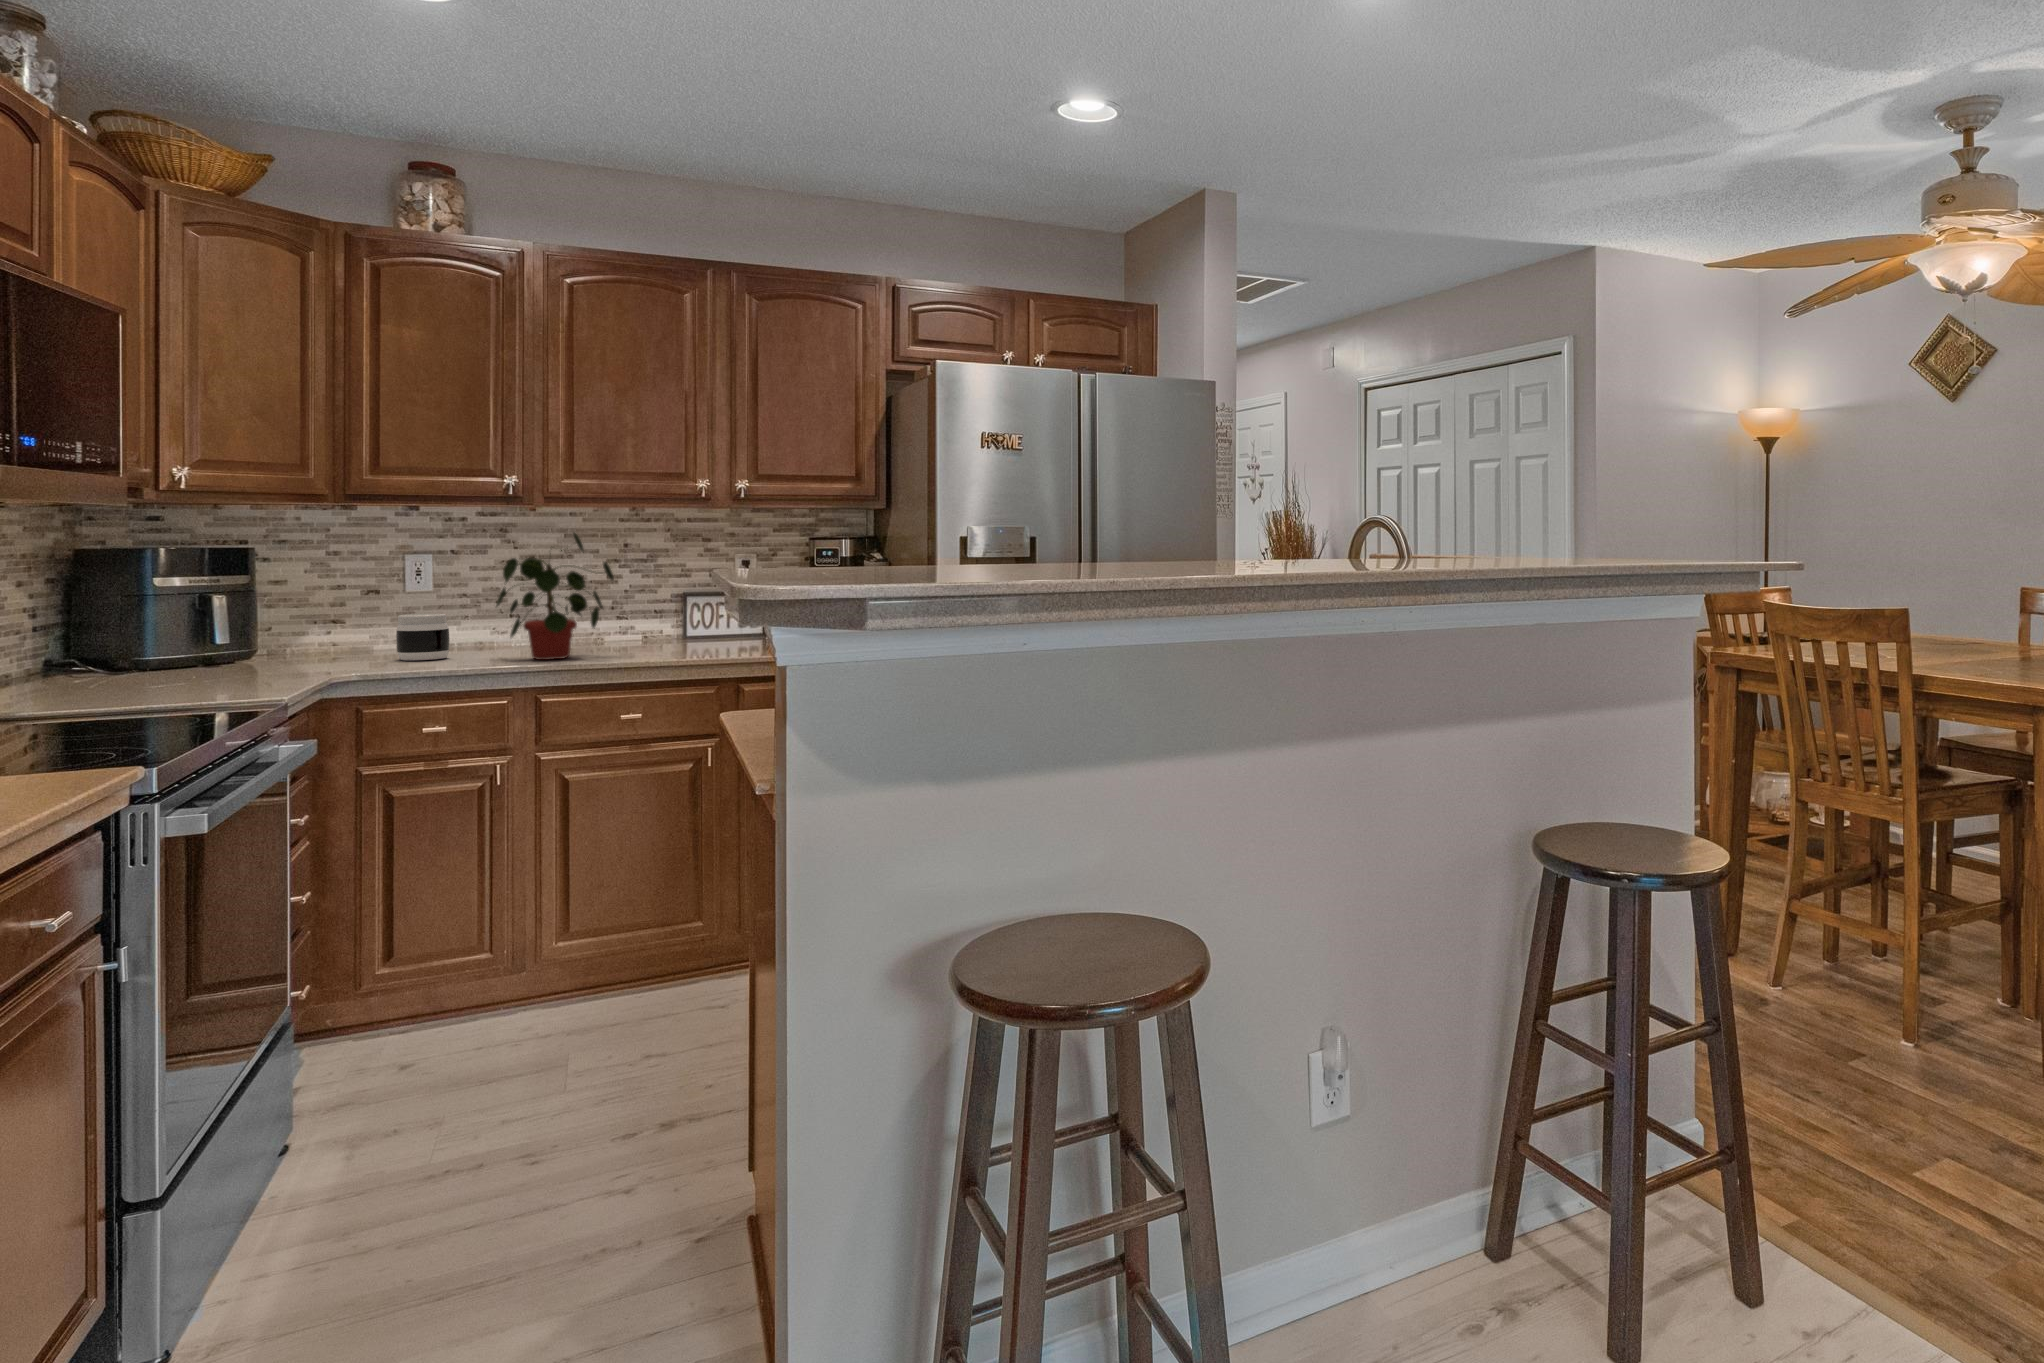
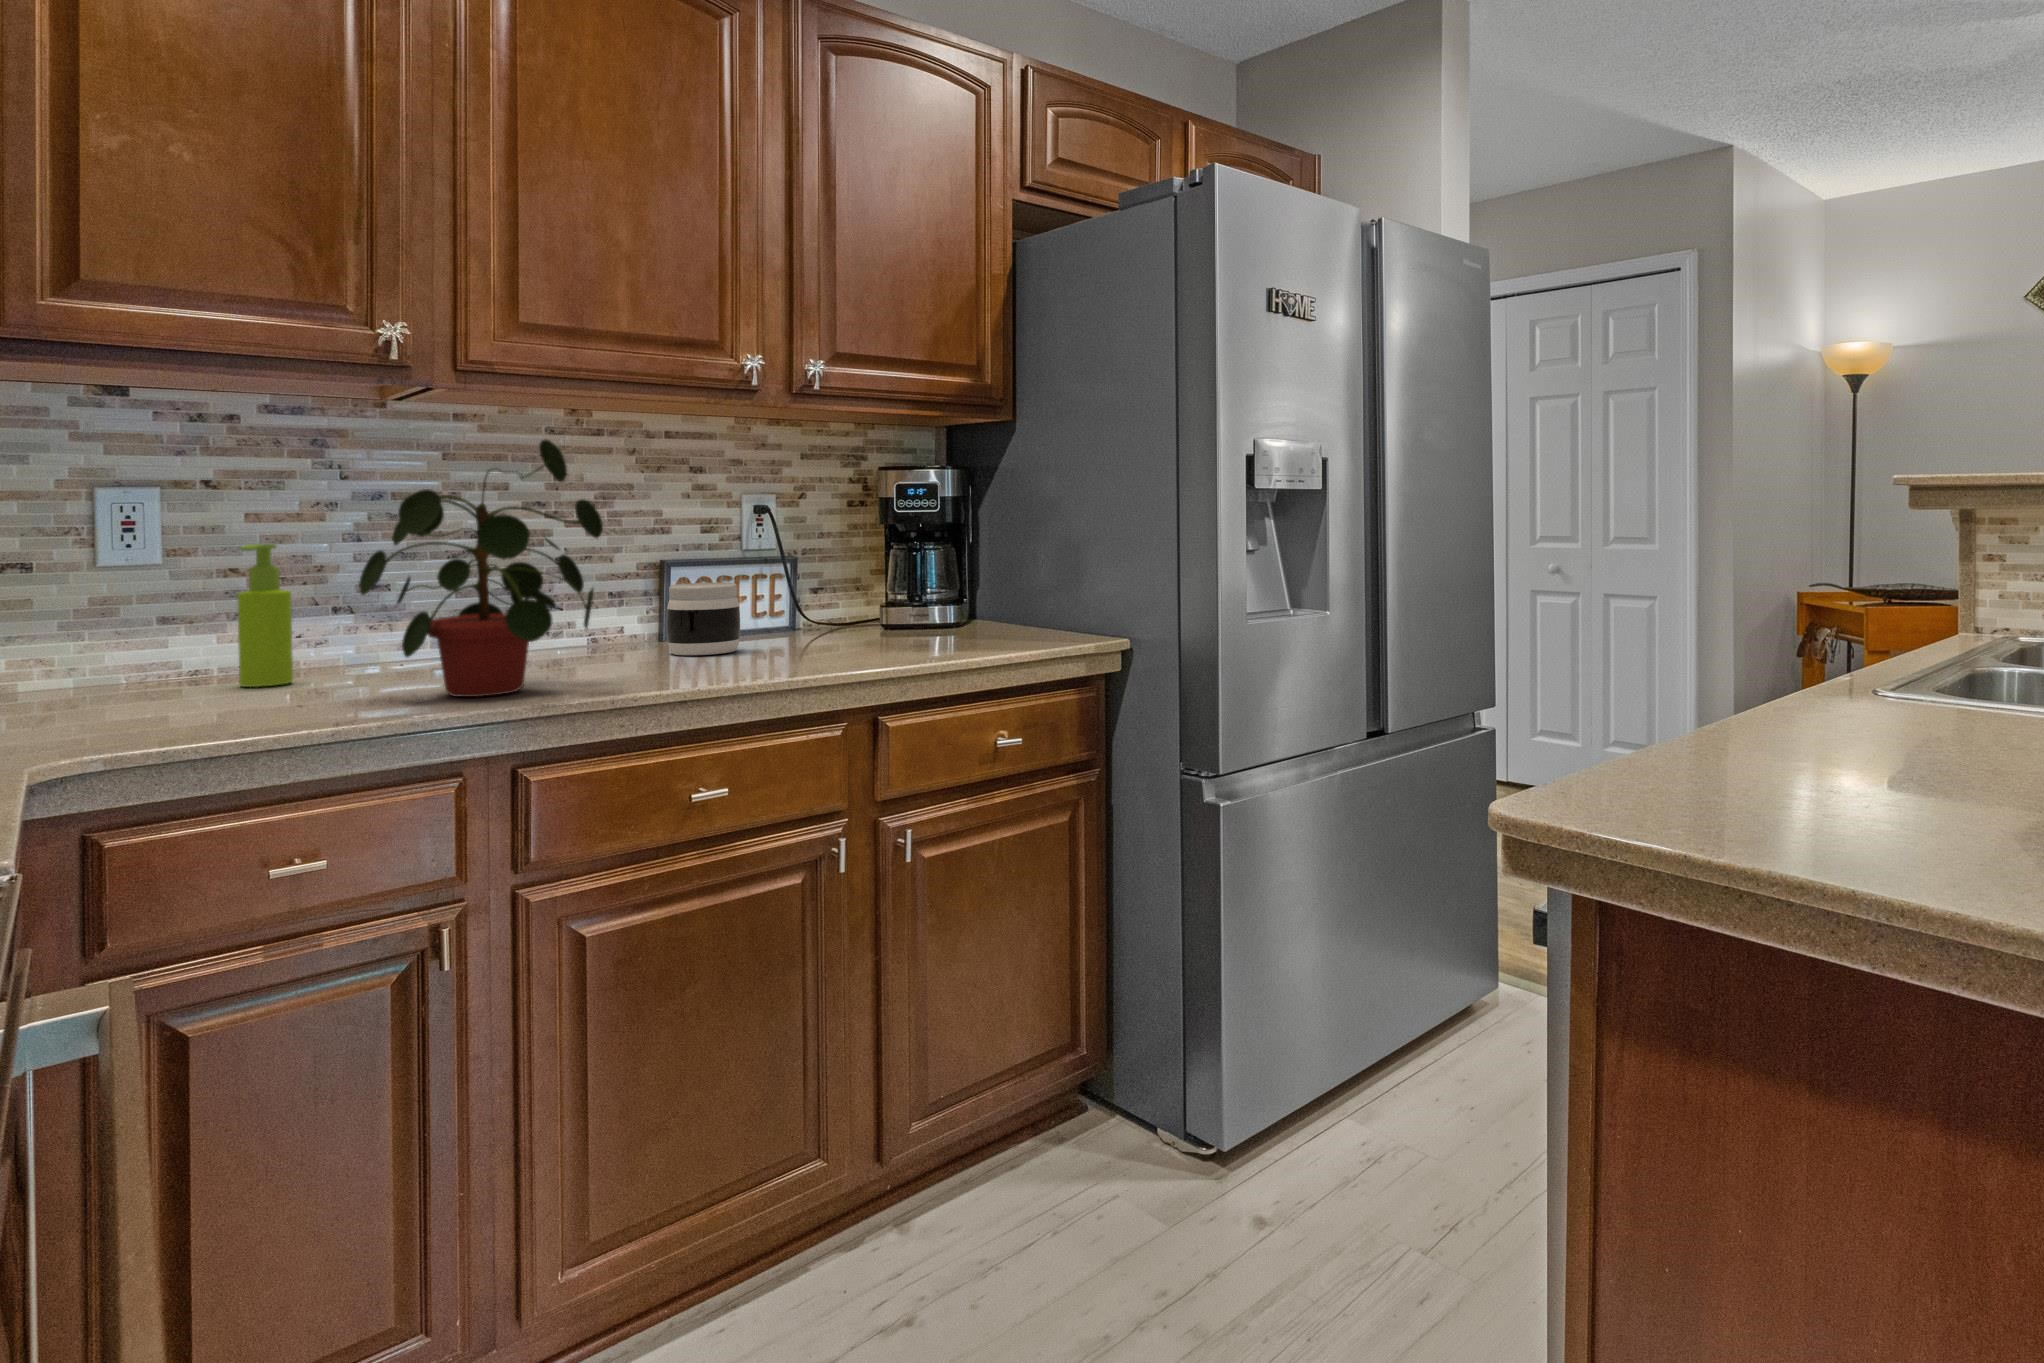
soap dispenser: none [459,582,486,652] -> present [237,544,293,687]
jar: present [396,613,449,660] -> present [667,583,740,655]

